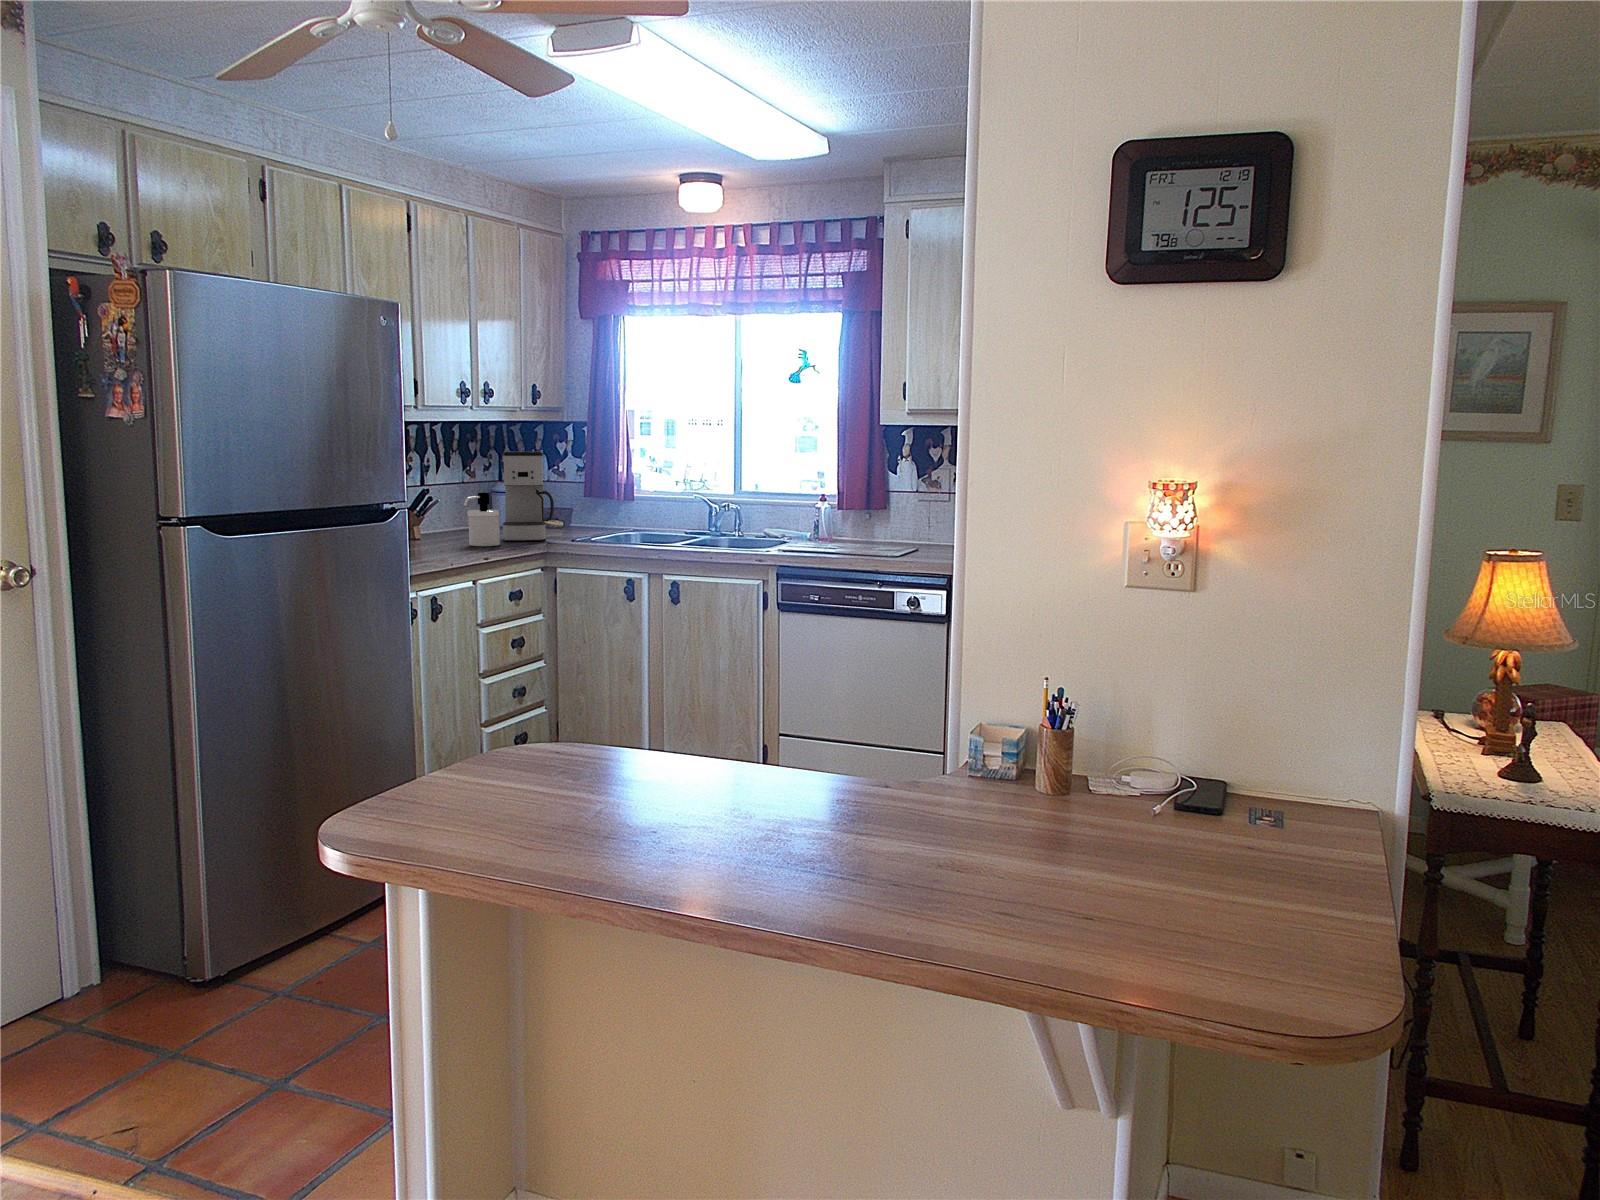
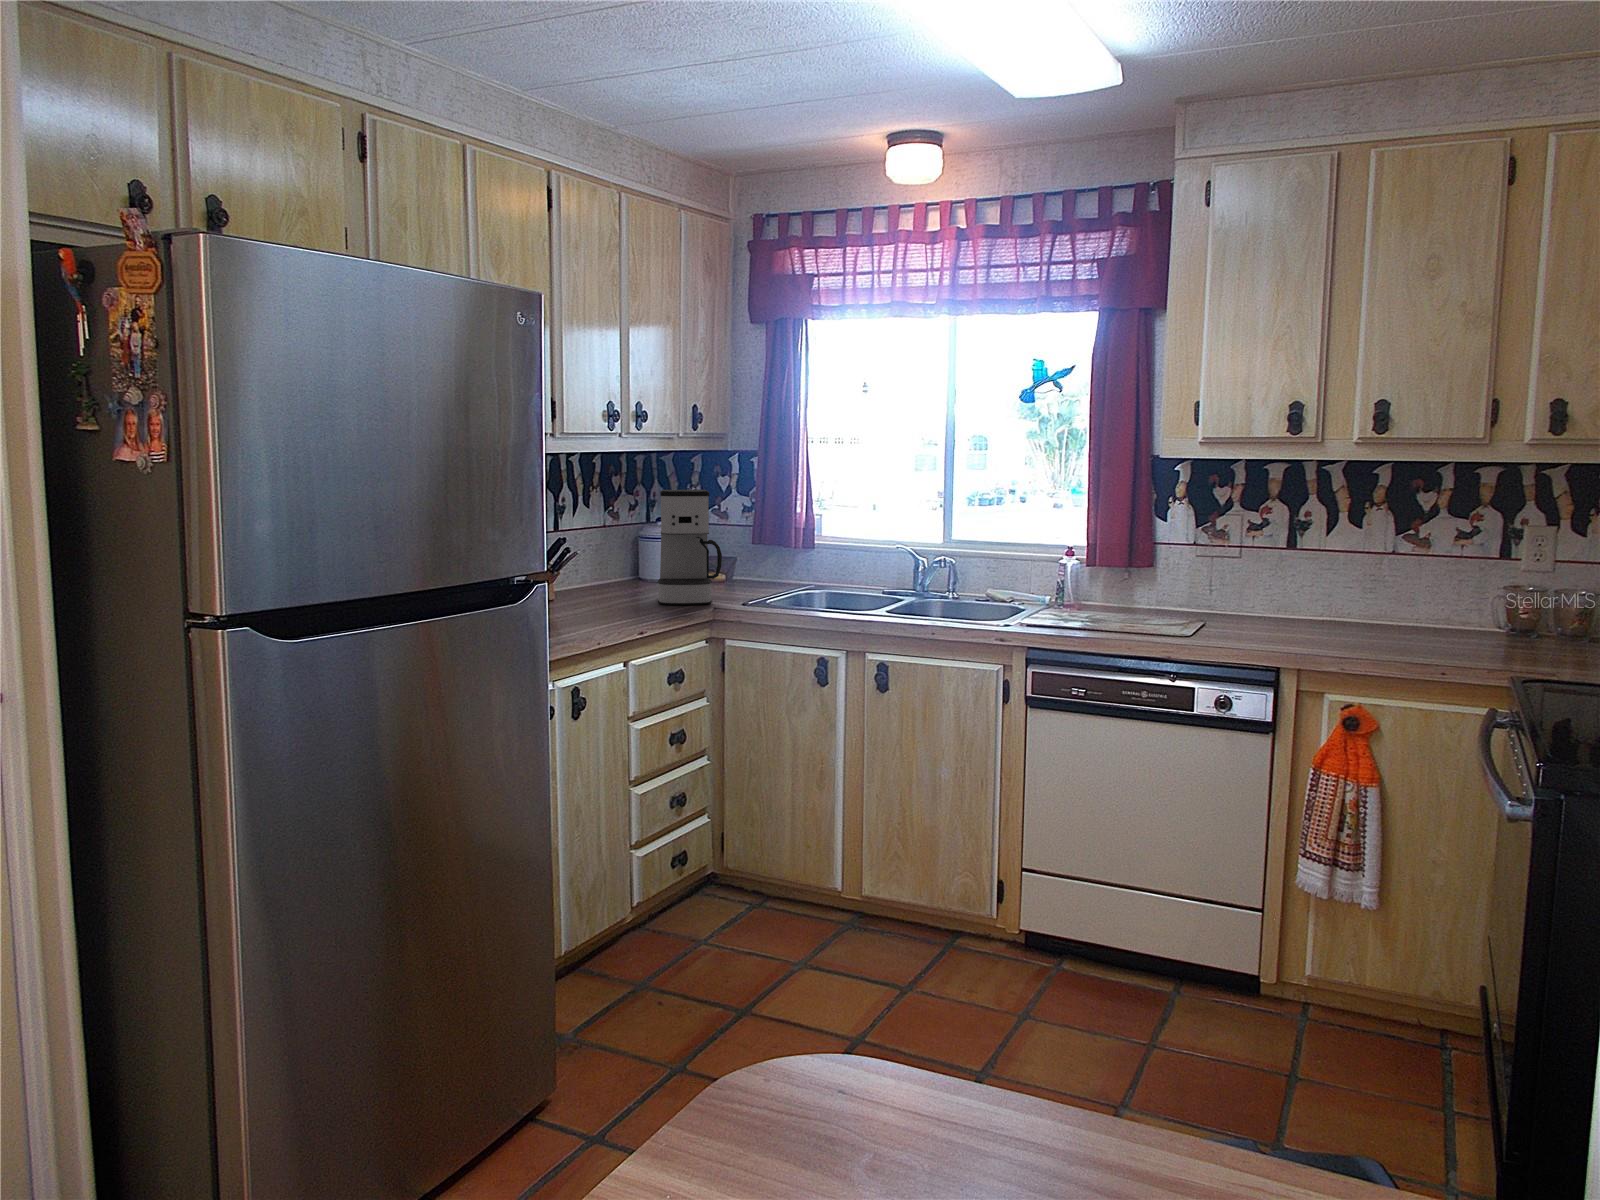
soap dispenser: present [464,493,500,546] -> none [613,544,658,614]

